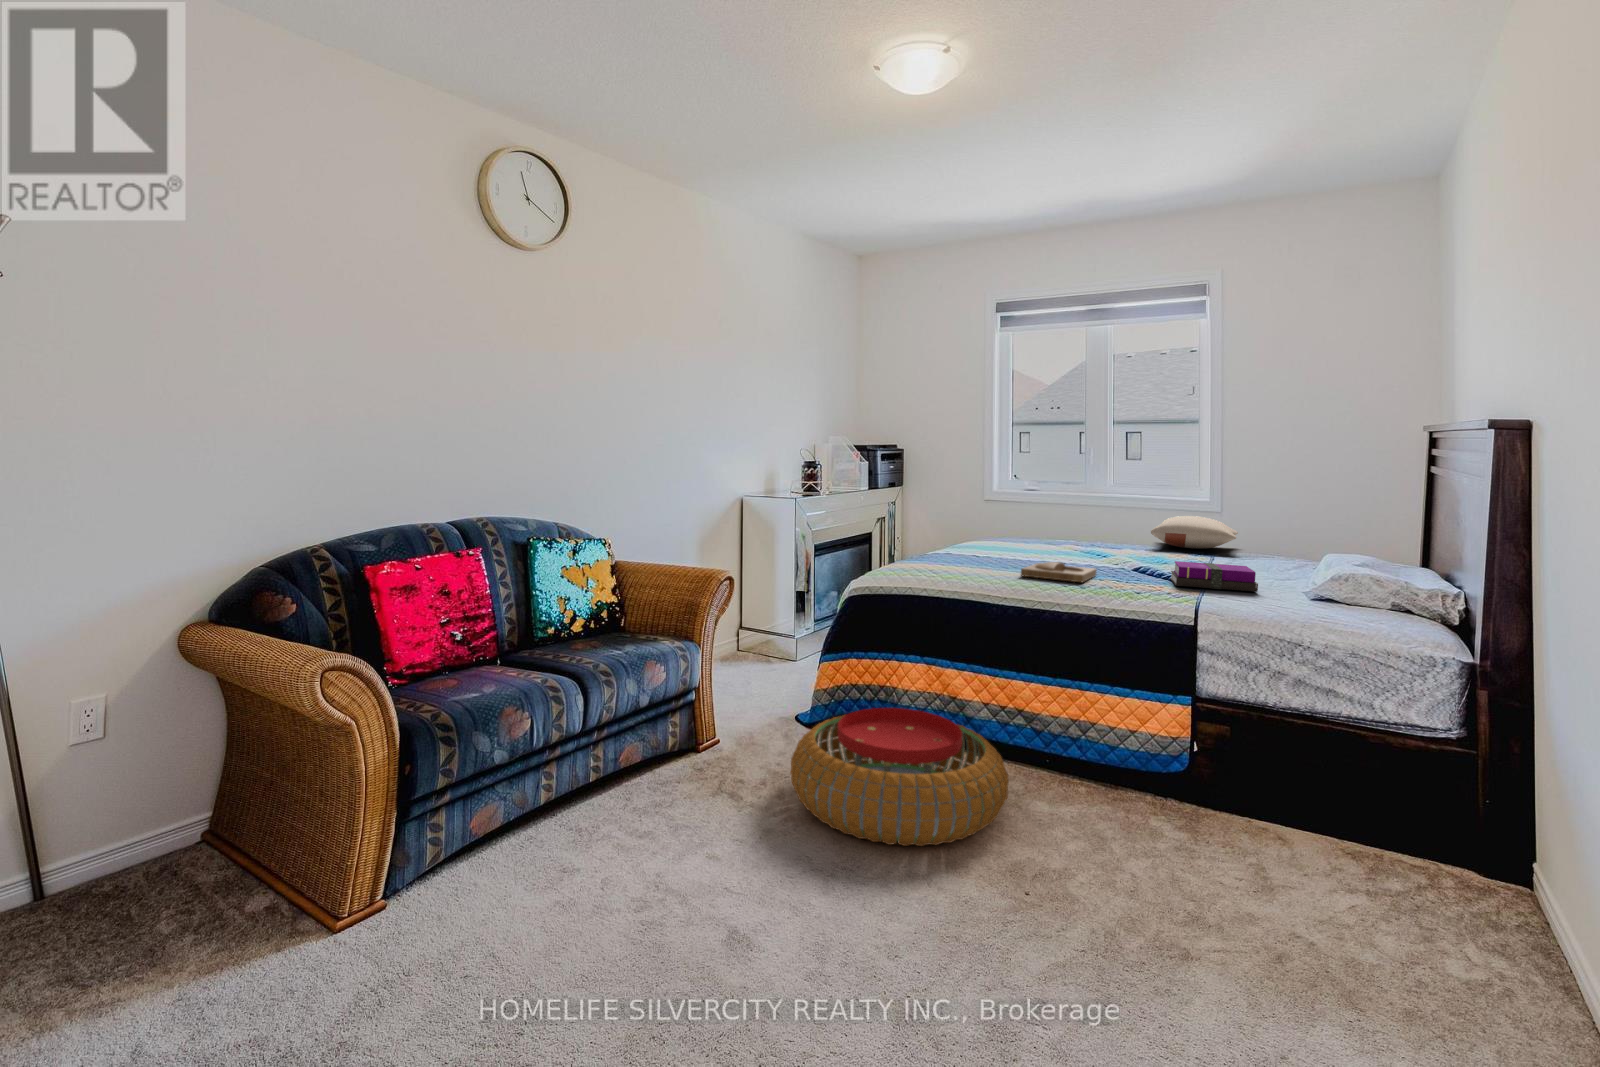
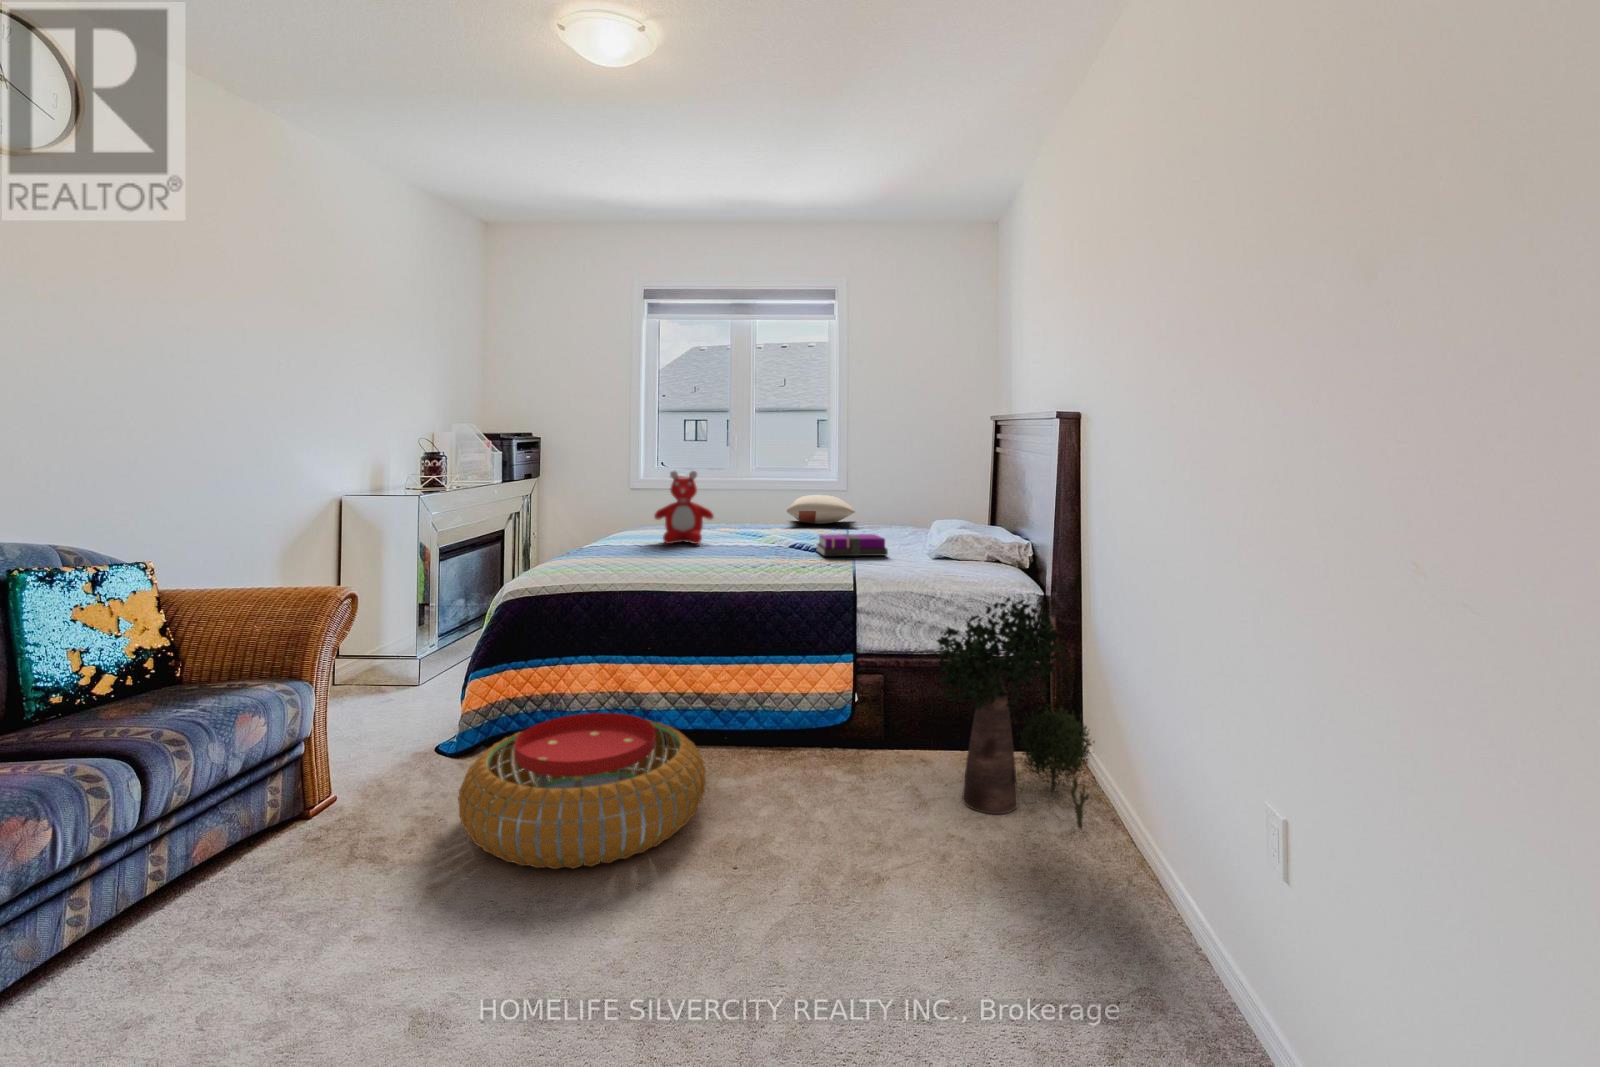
teddy bear: none [999,485,1061,560] -> present [654,471,714,544]
tray: present [1021,562,1097,582] -> none [686,544,754,561]
potted plant: none [1282,658,1523,963] -> present [937,598,1094,829]

